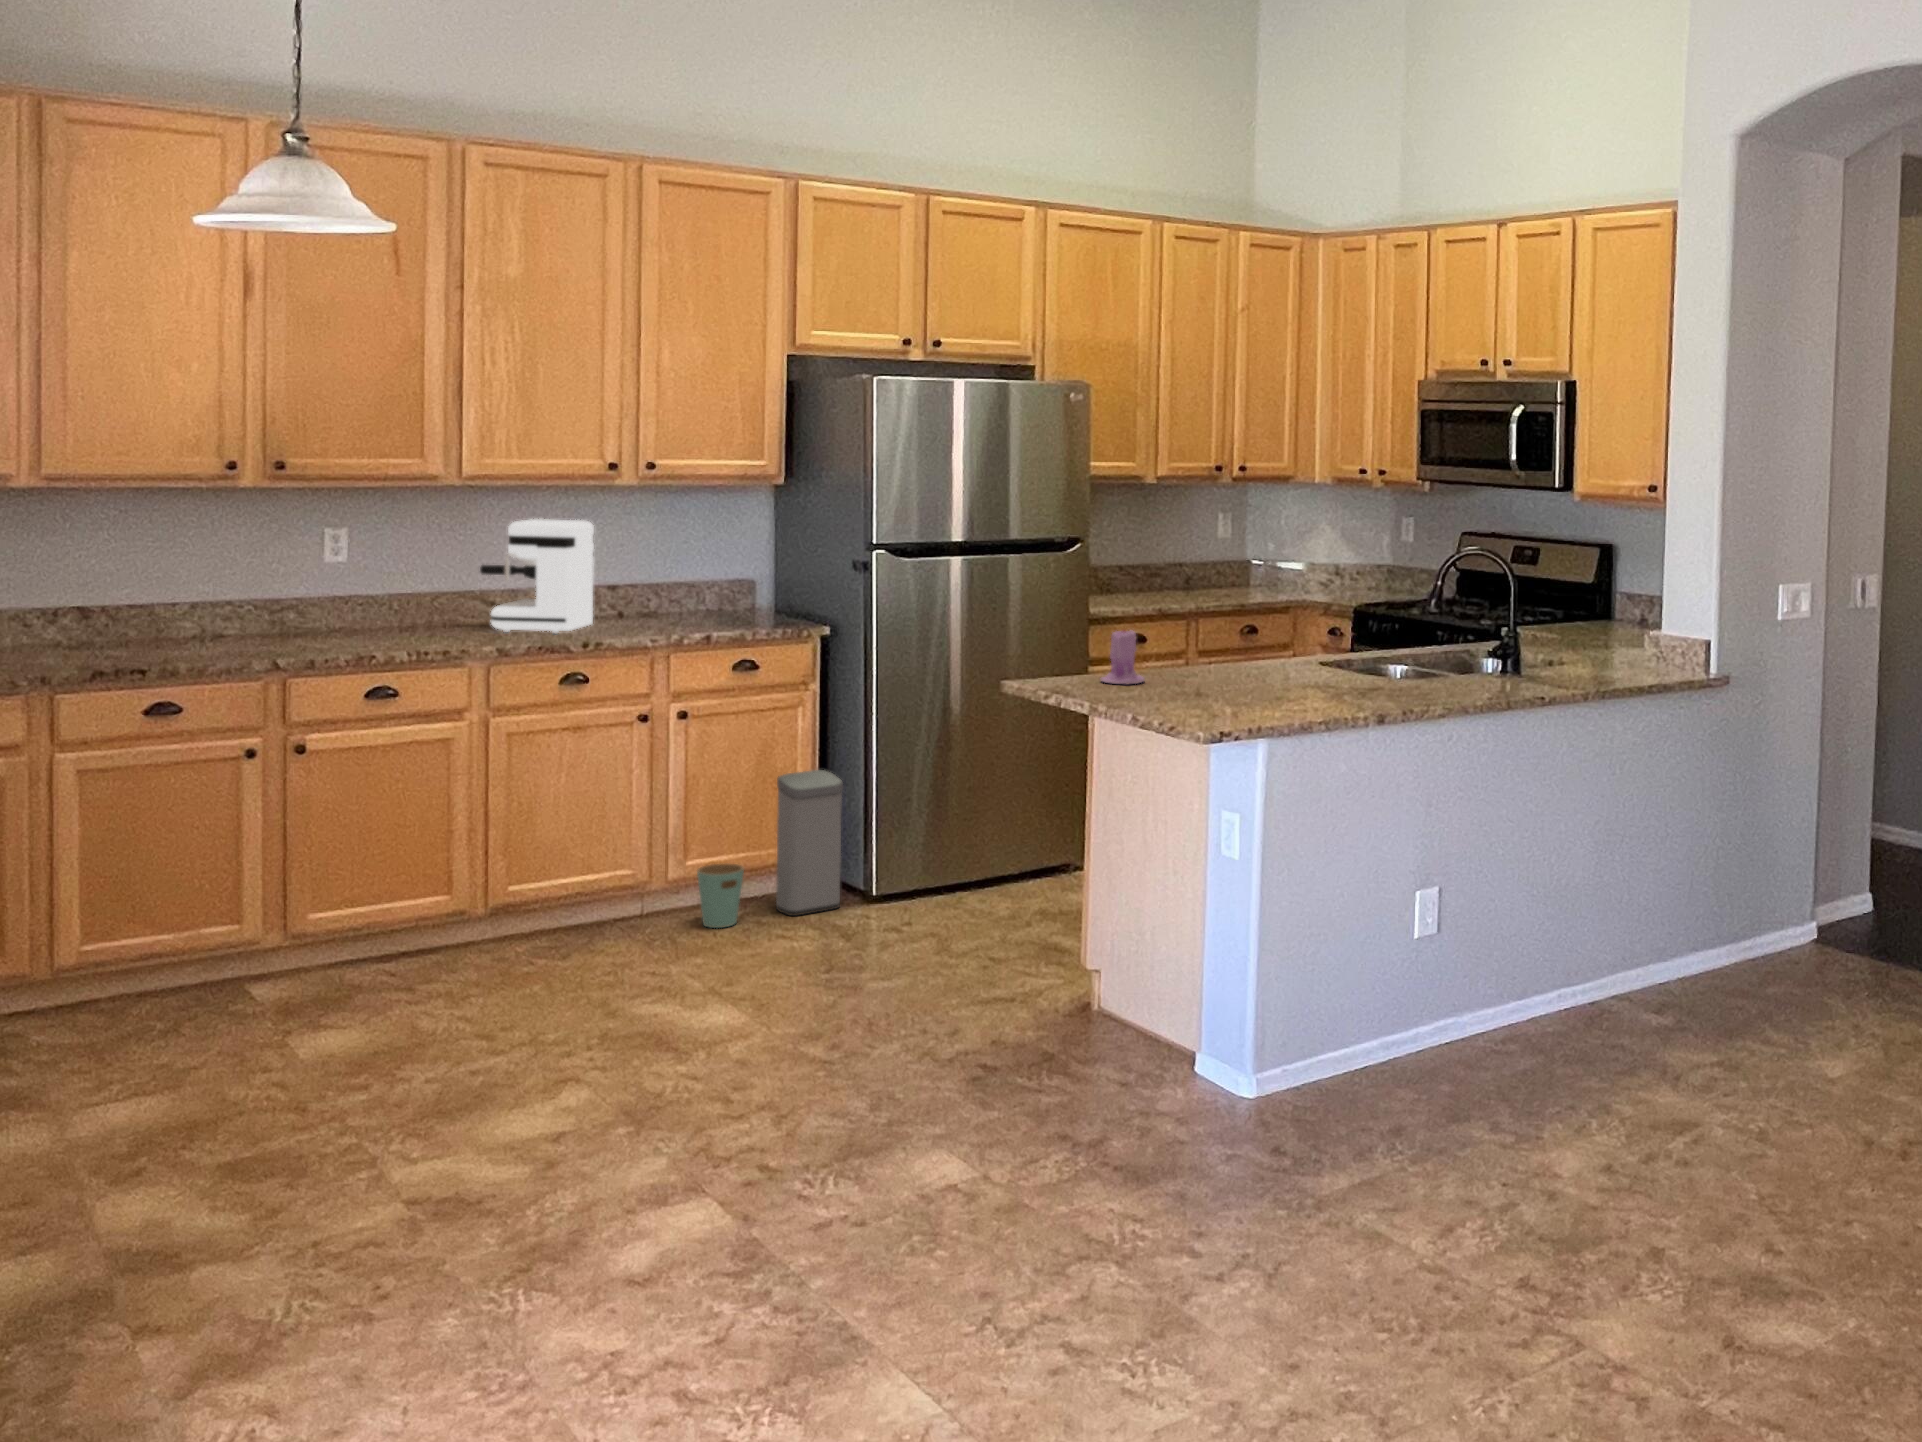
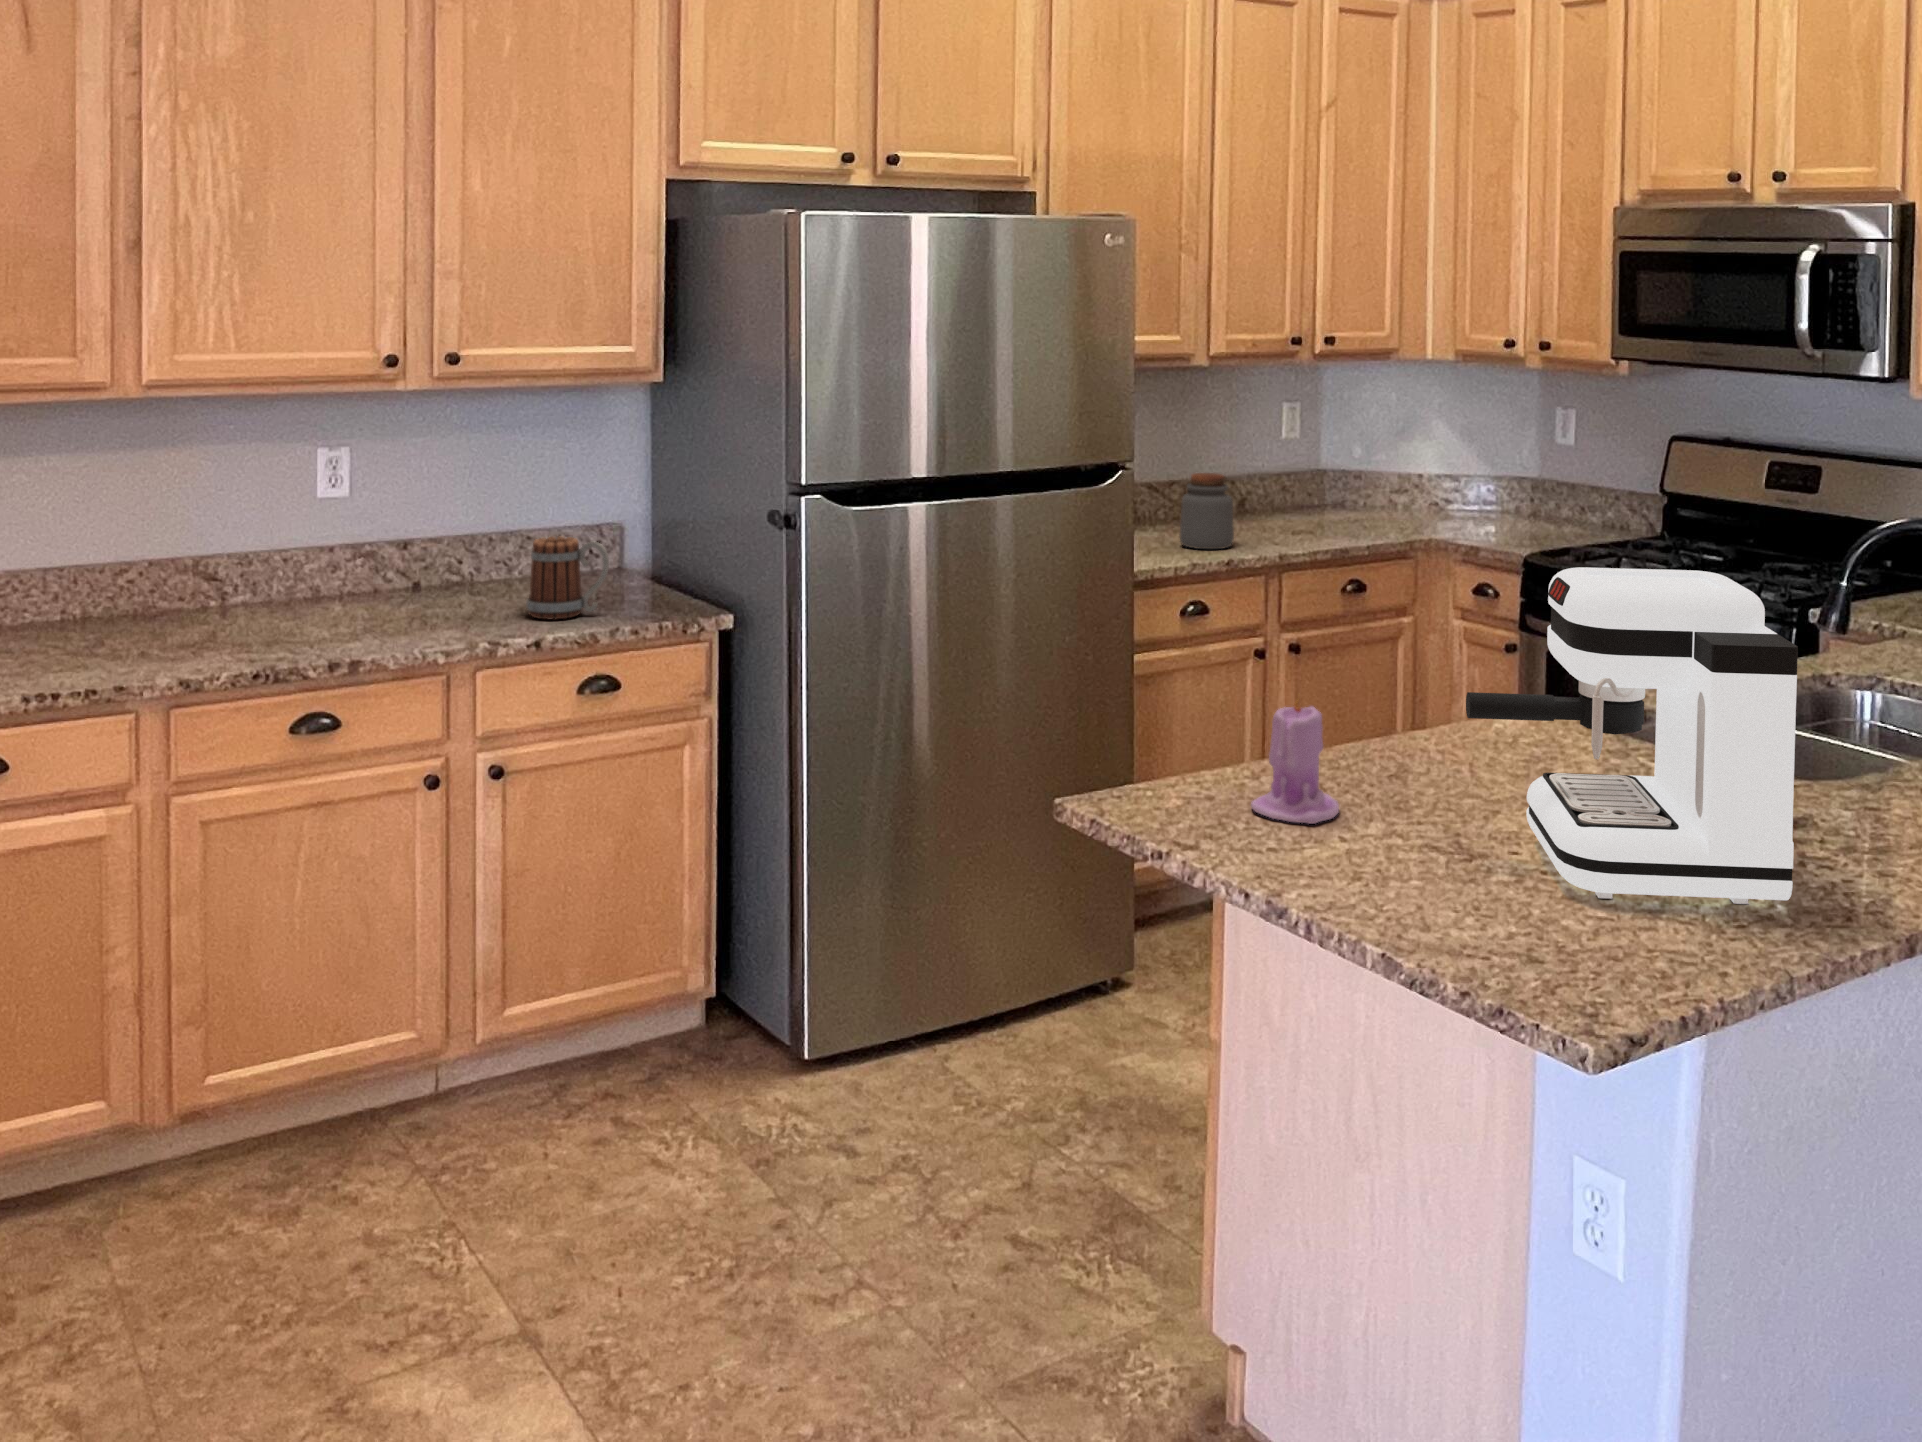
coffee maker: present [480,519,594,633] -> present [1466,567,1798,904]
jar: none [1133,554,1170,603] -> present [1180,473,1234,549]
mug: none [698,578,751,628] -> present [527,537,609,619]
trash can: present [697,770,843,928] -> none [520,843,754,1124]

